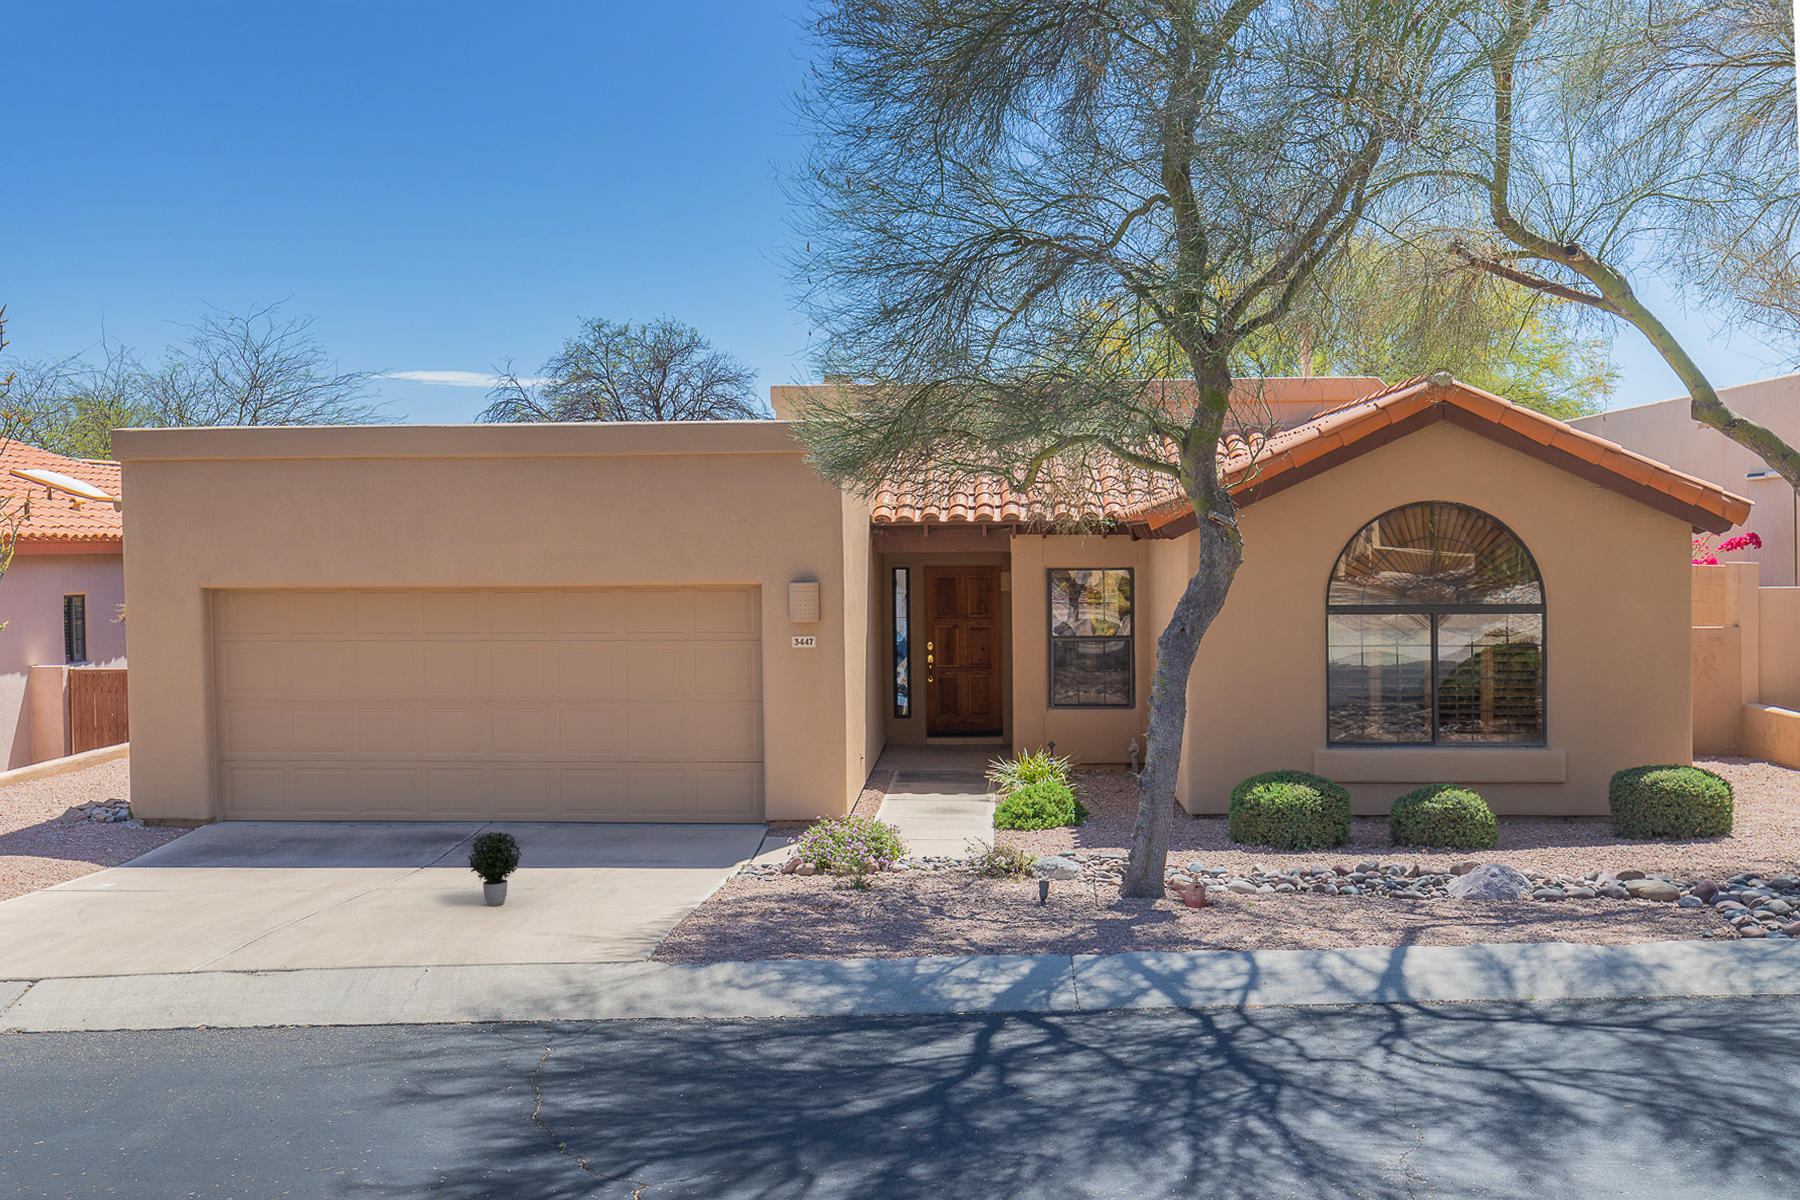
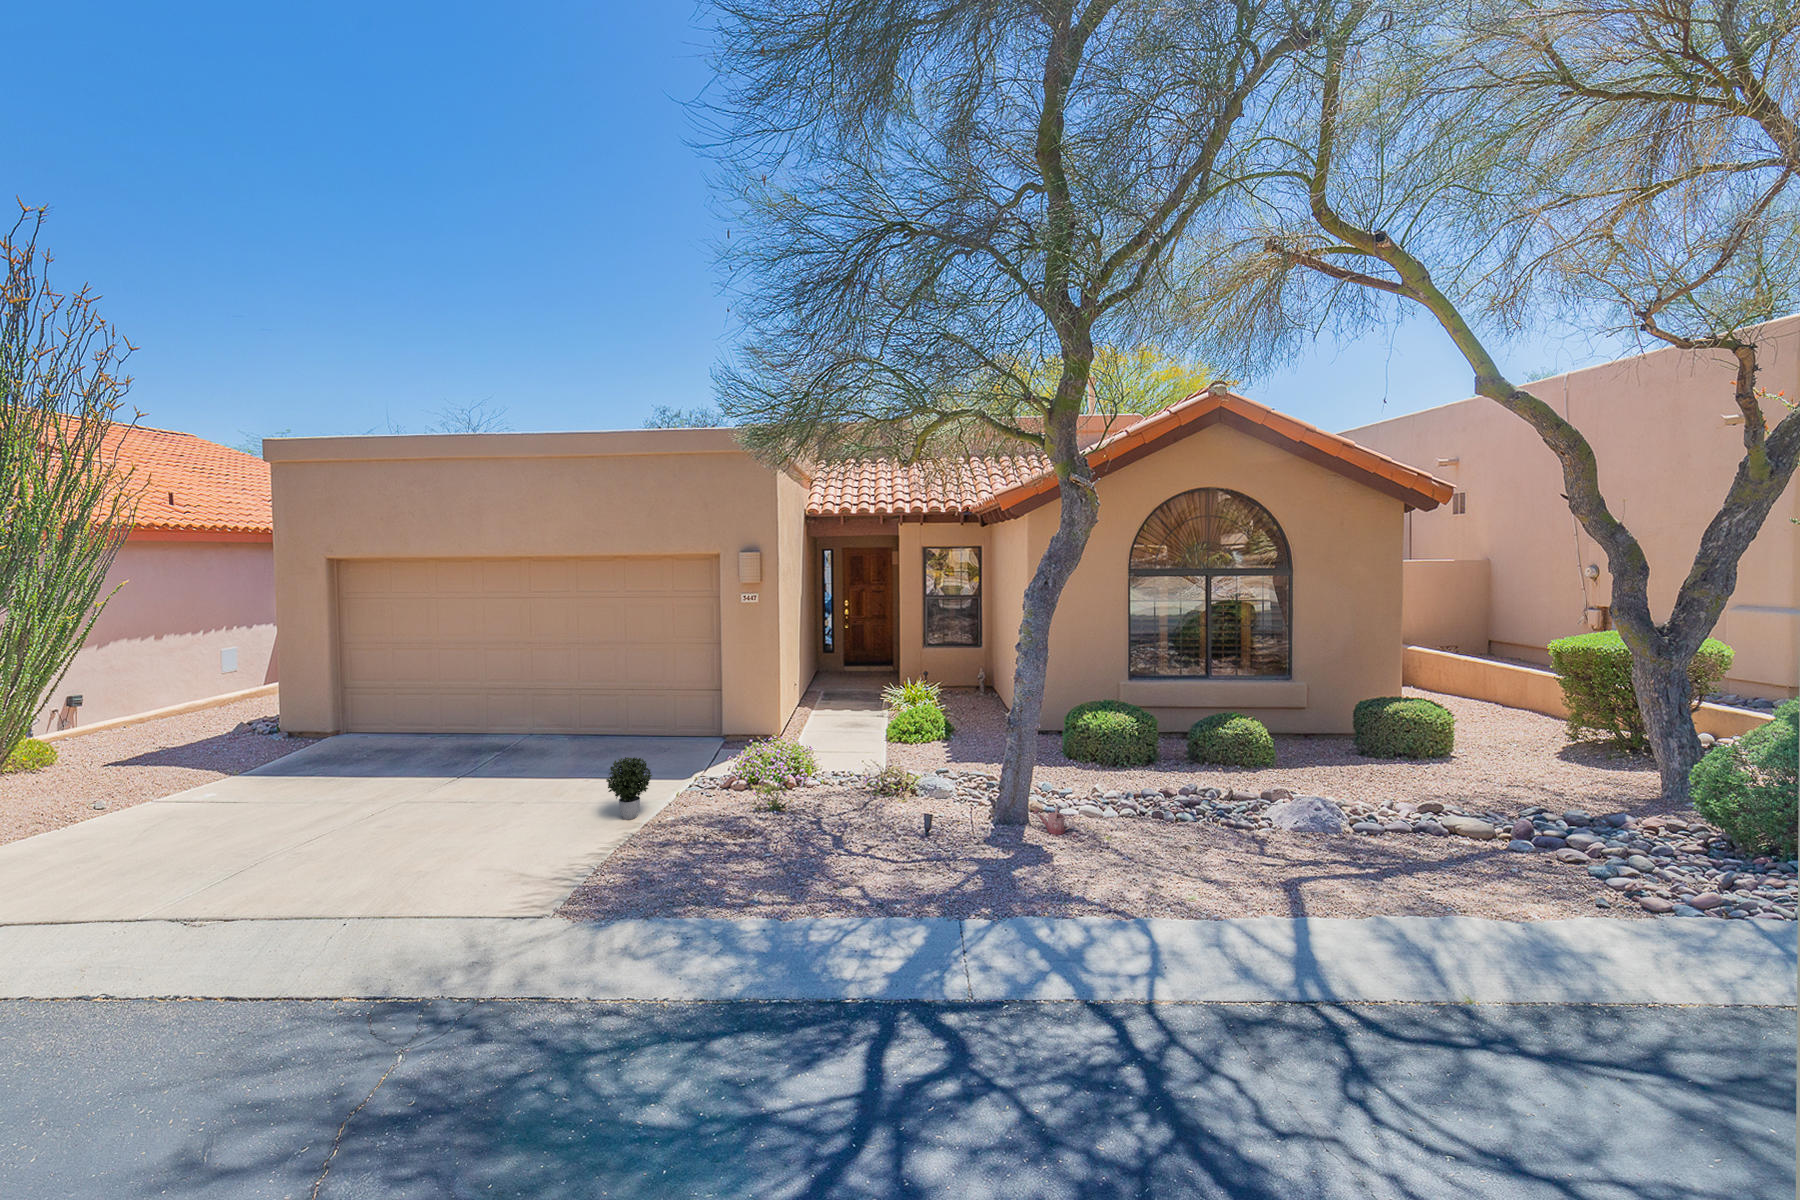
potted plant: present [468,832,522,906] -> present [606,757,652,820]

